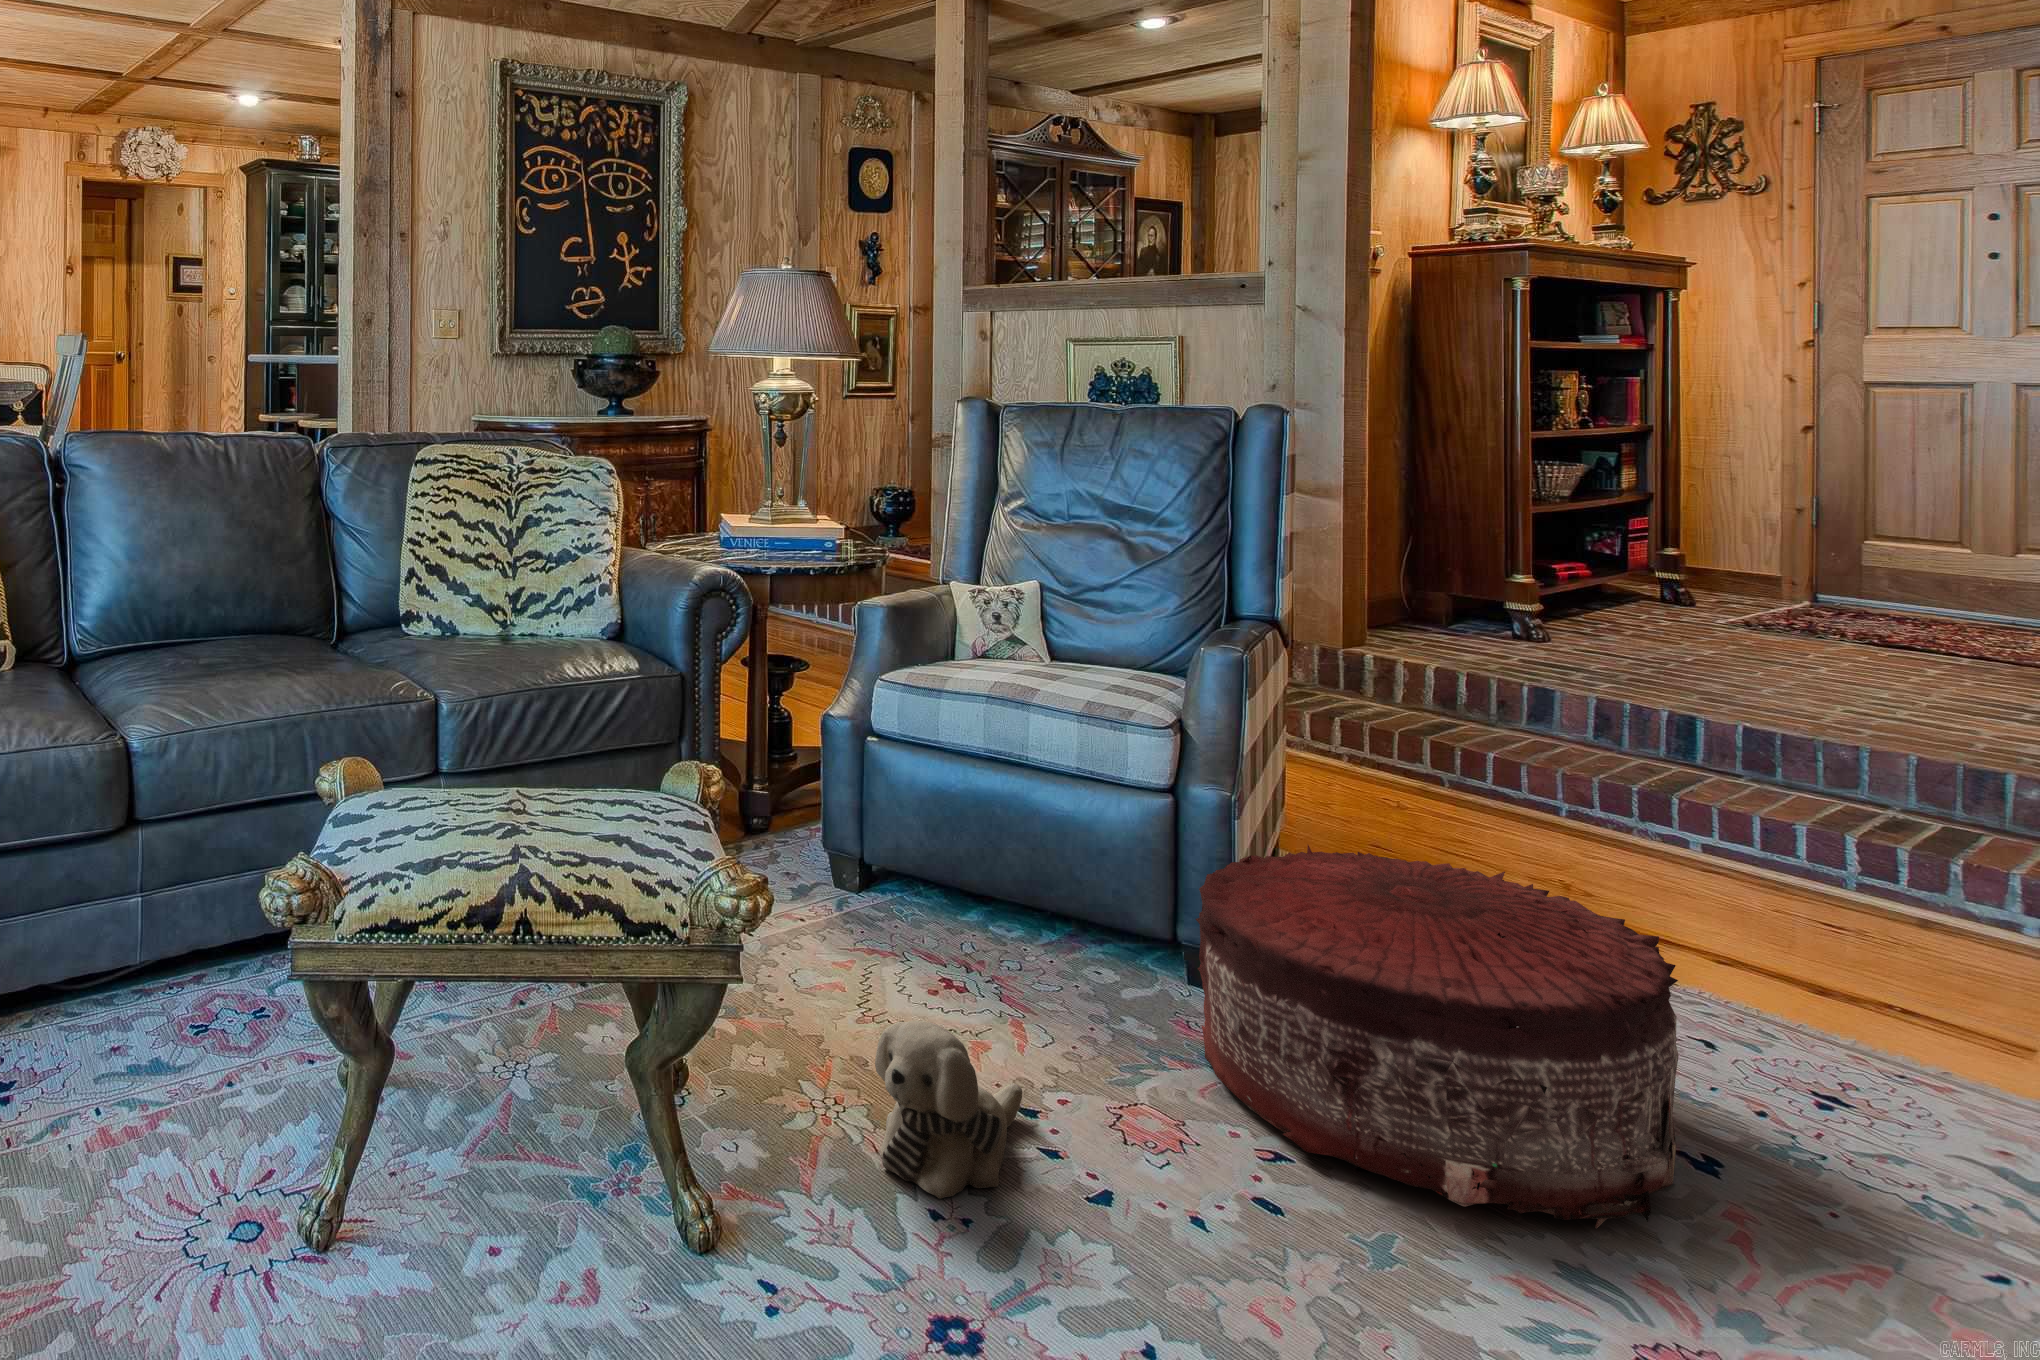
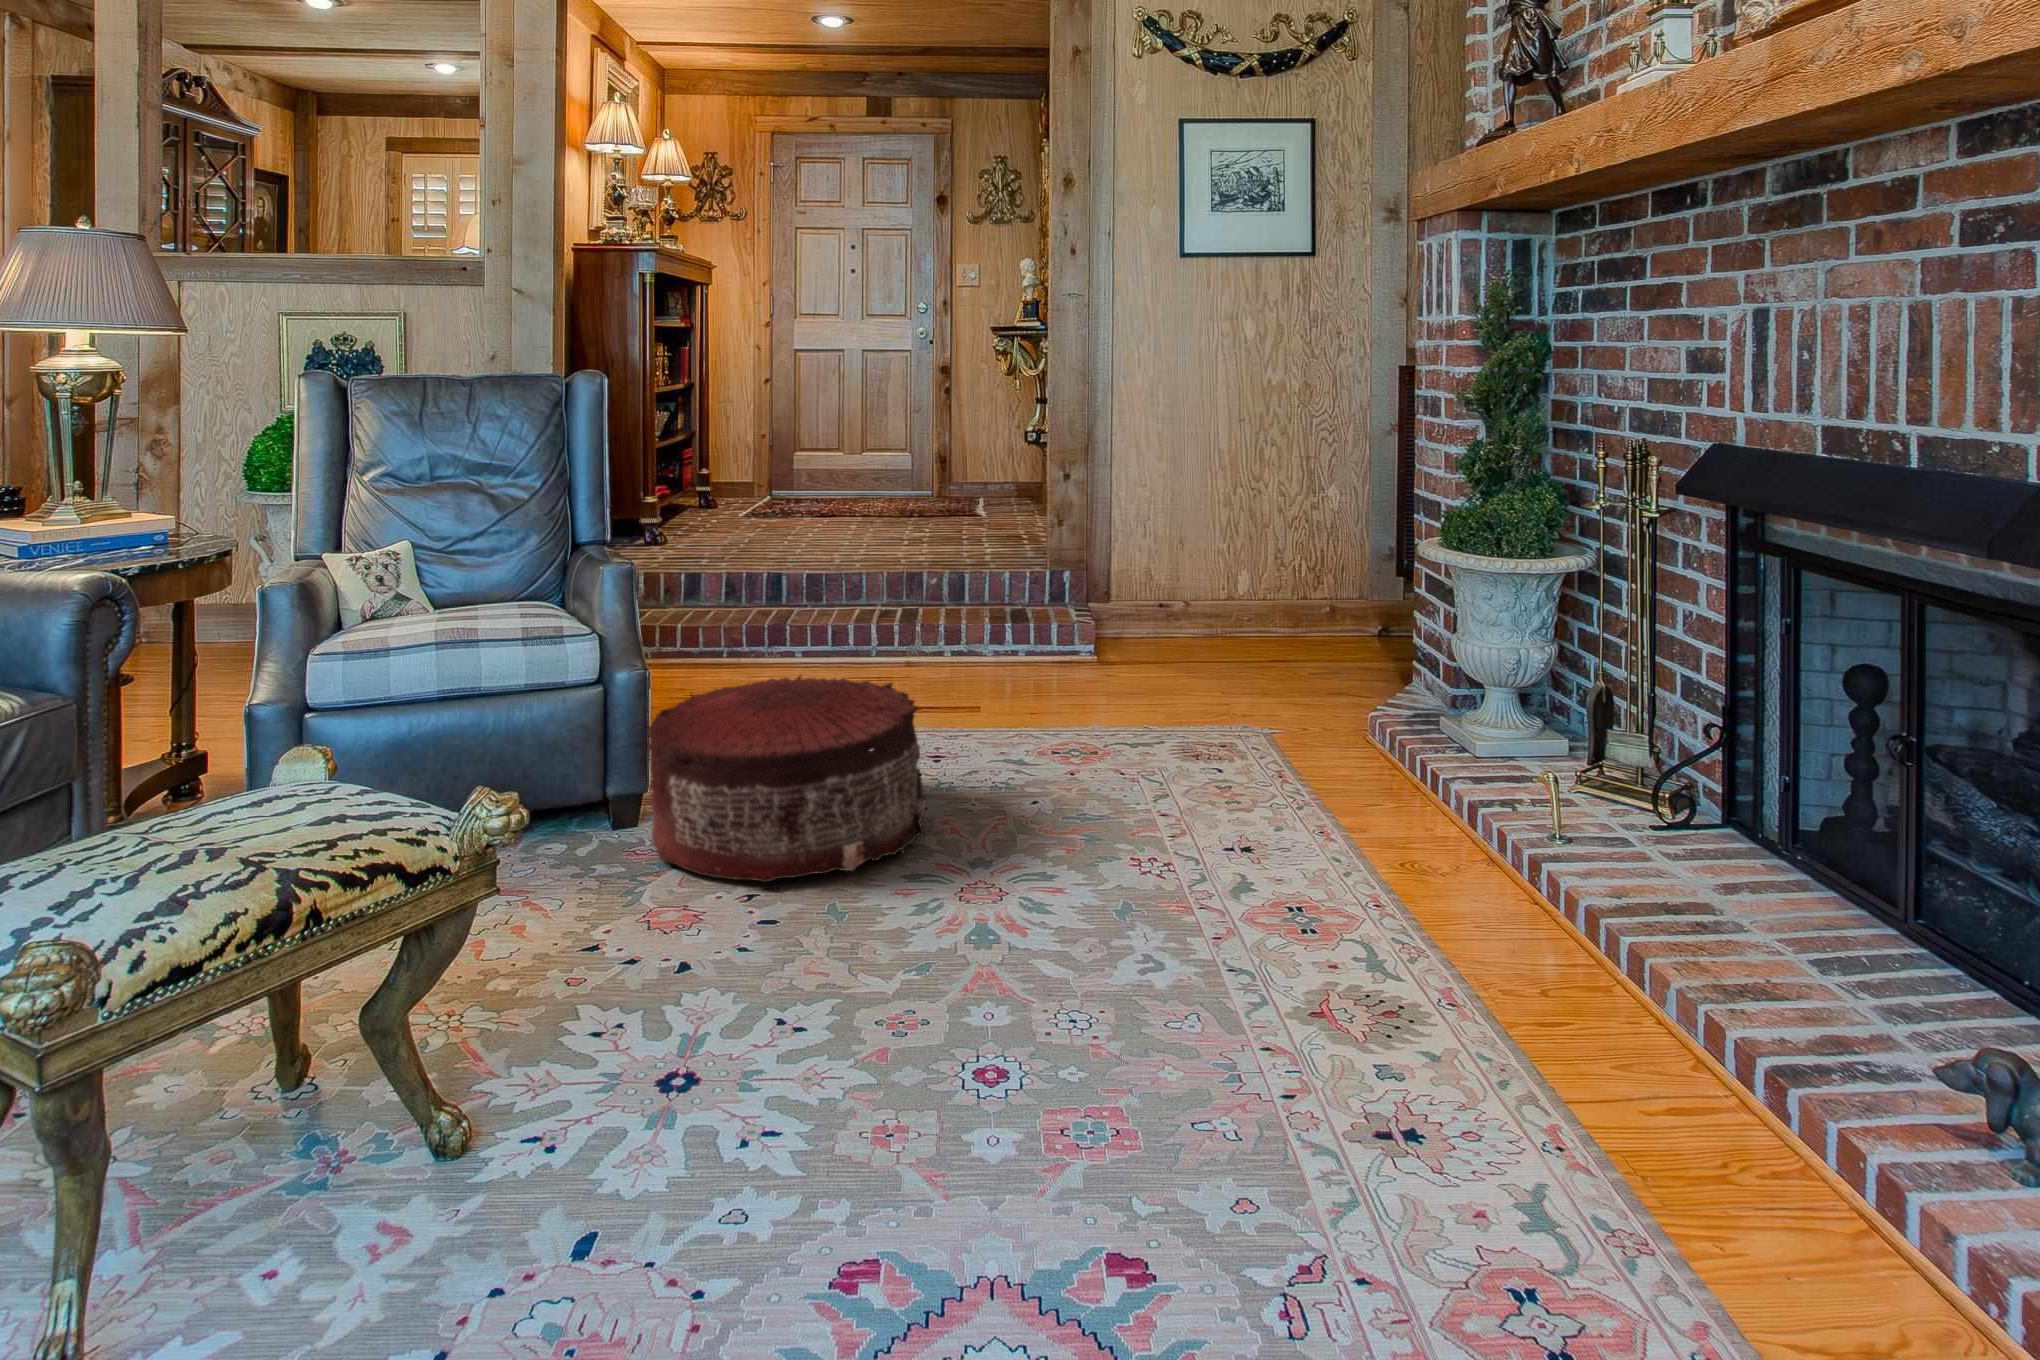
plush toy: present [875,1020,1022,1199] -> none [512,891,629,1025]

